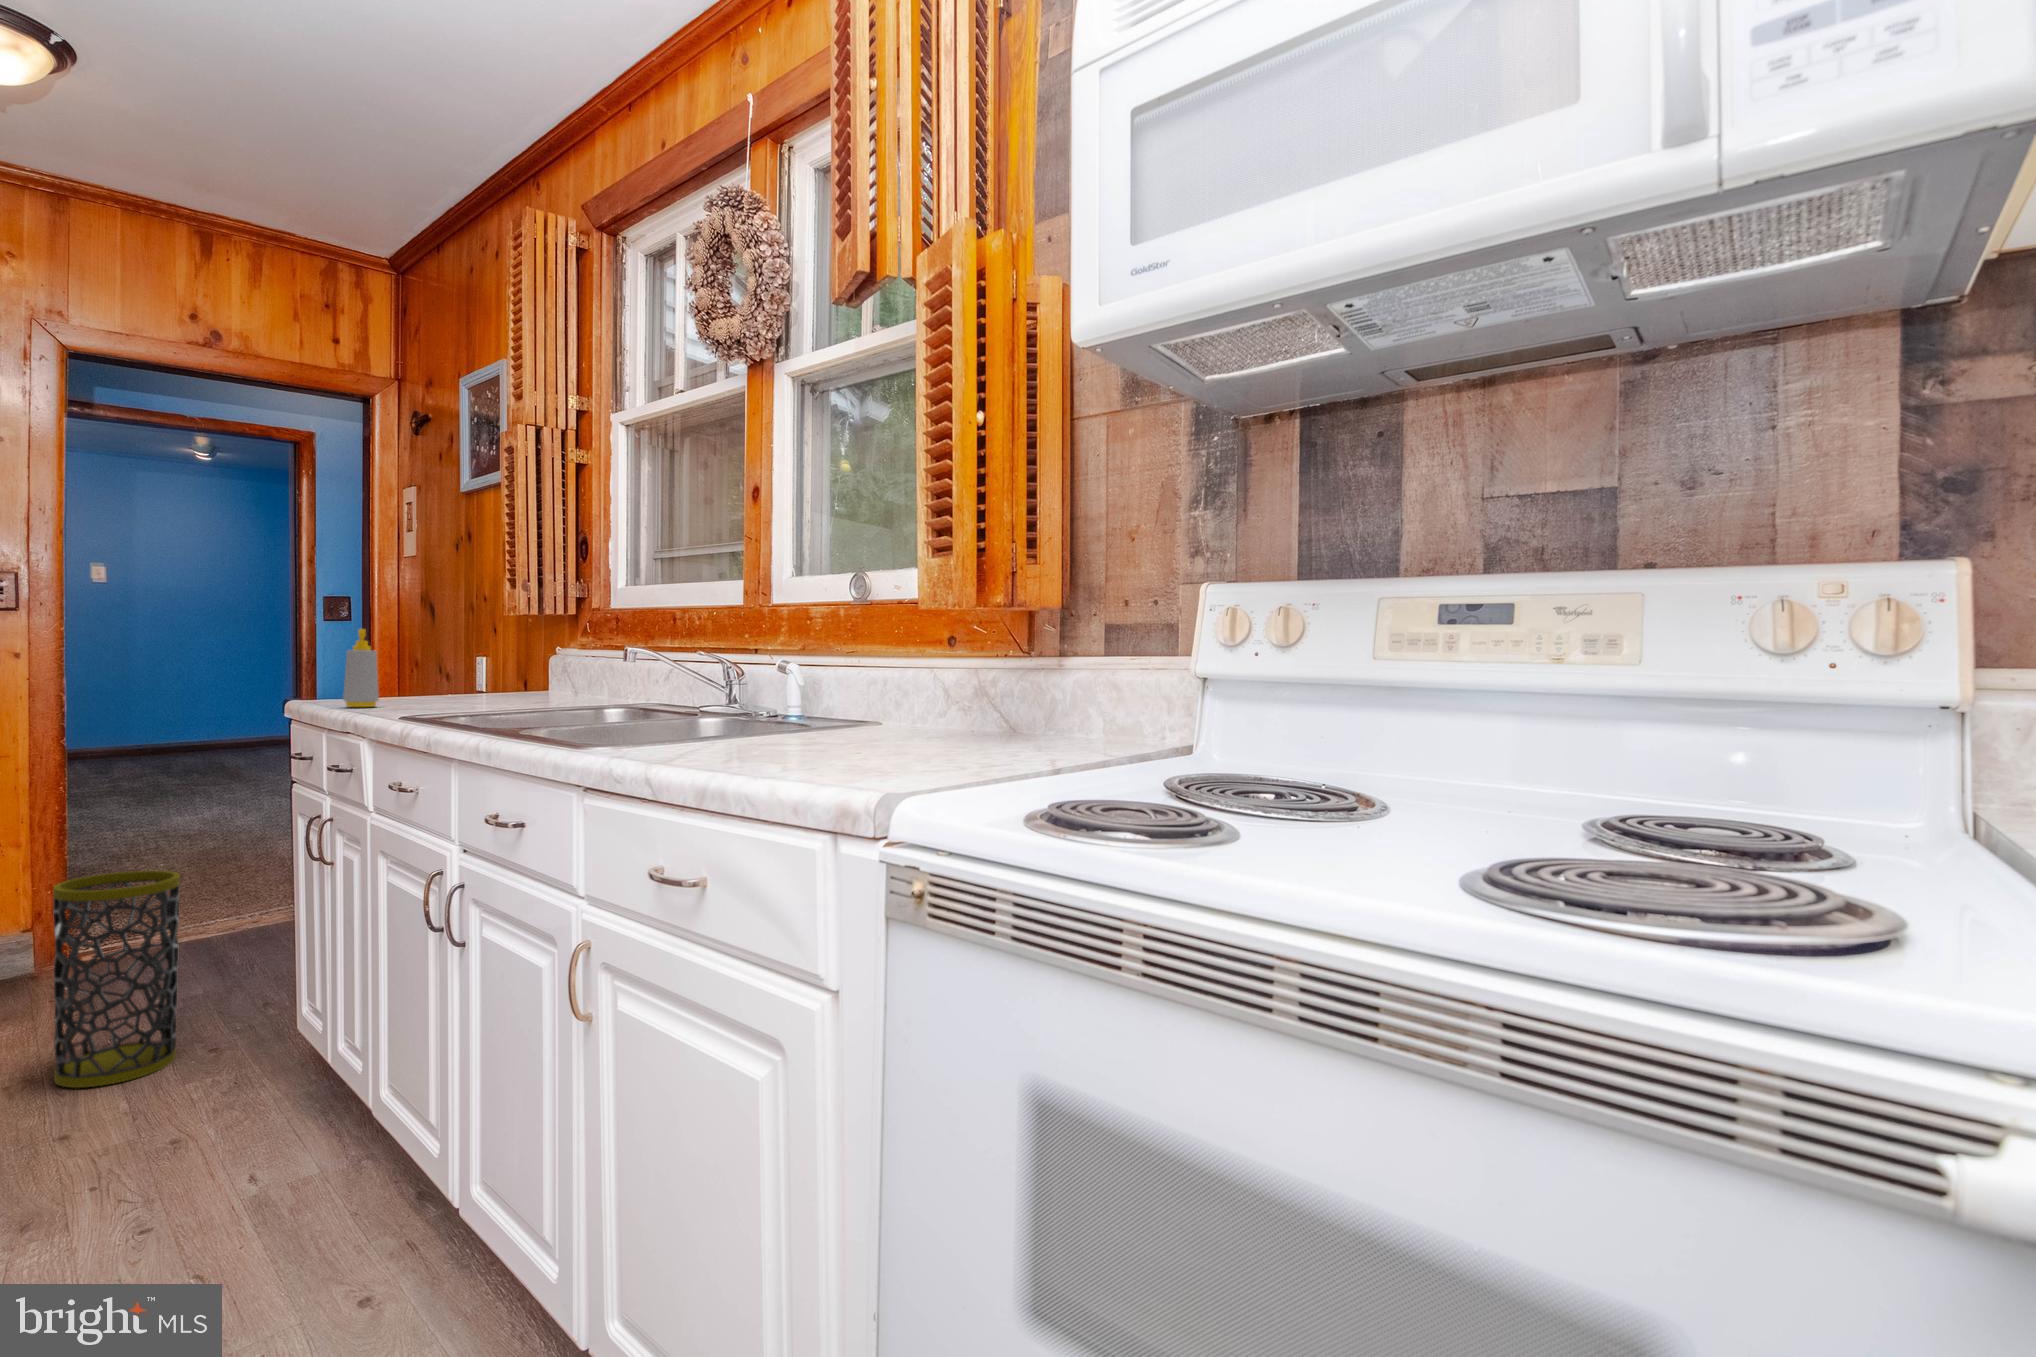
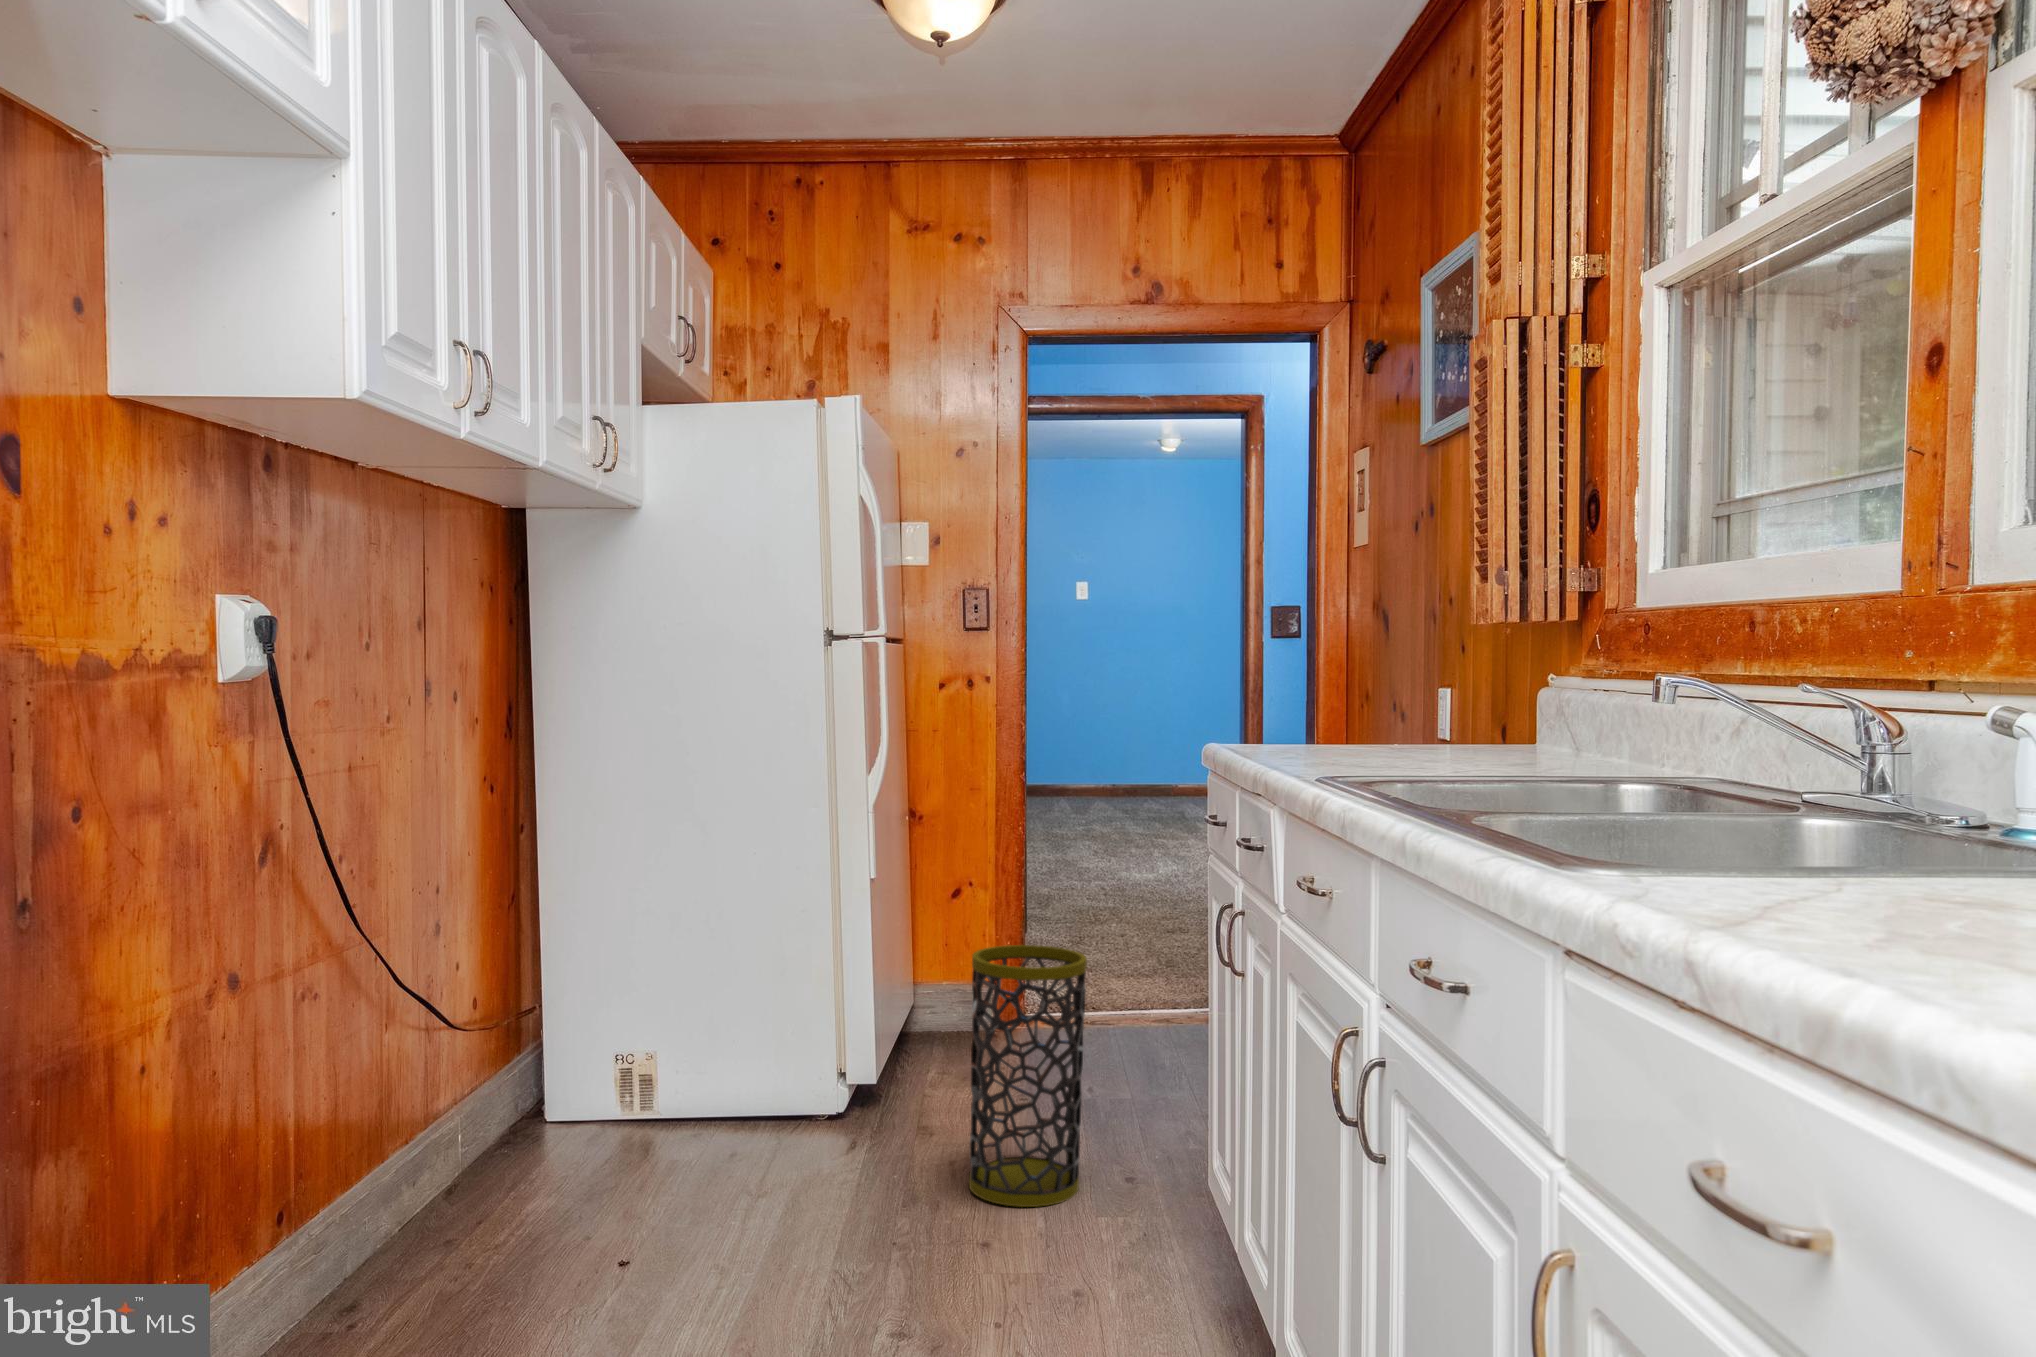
soap bottle: present [343,629,379,707] -> none [1254,645,1298,758]

